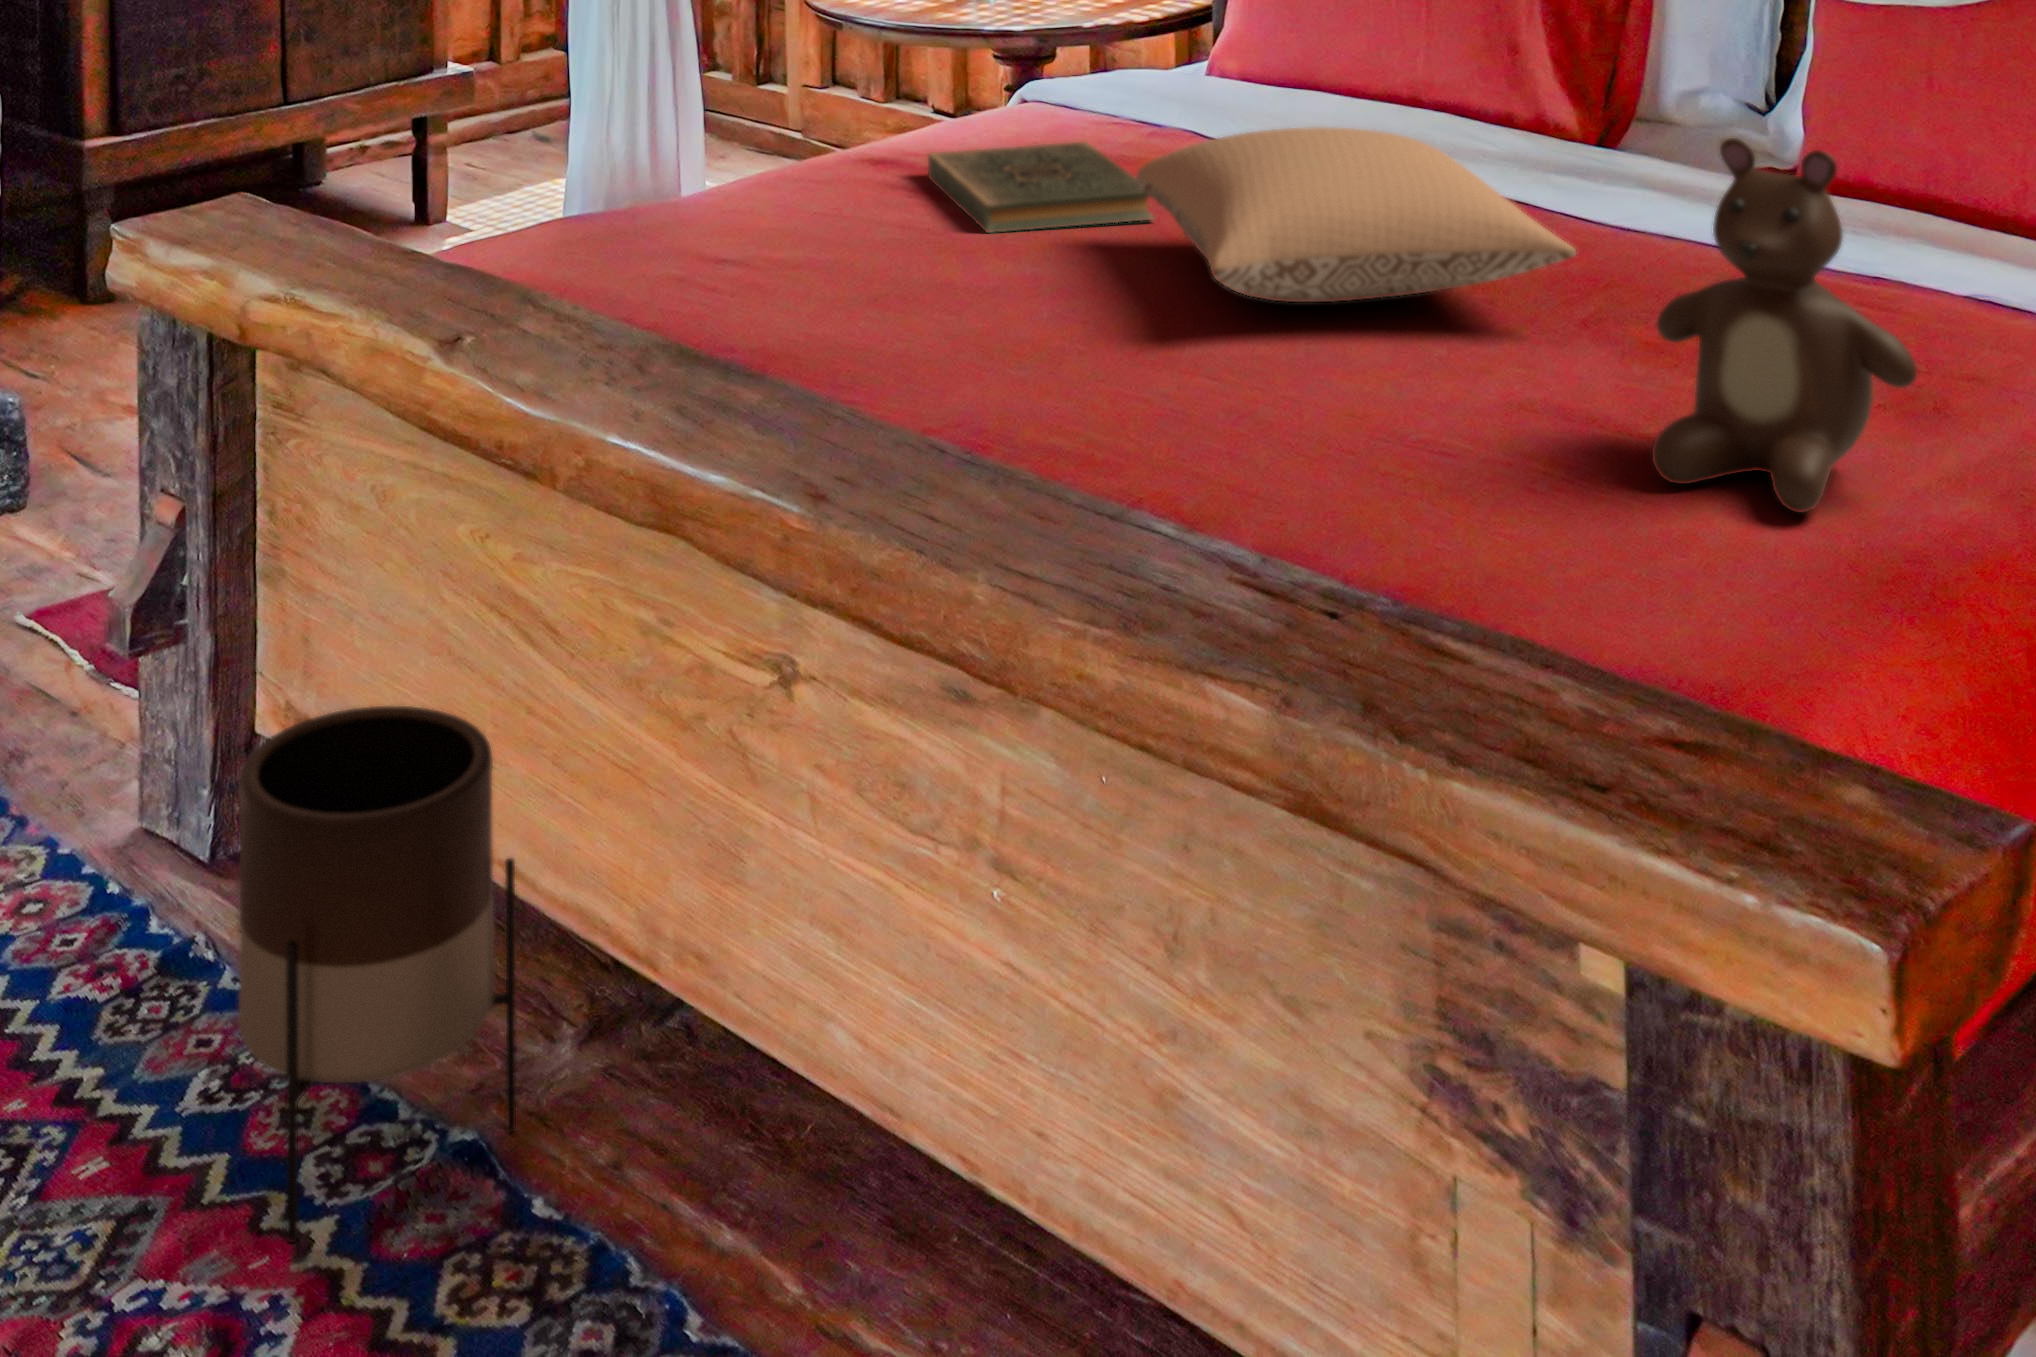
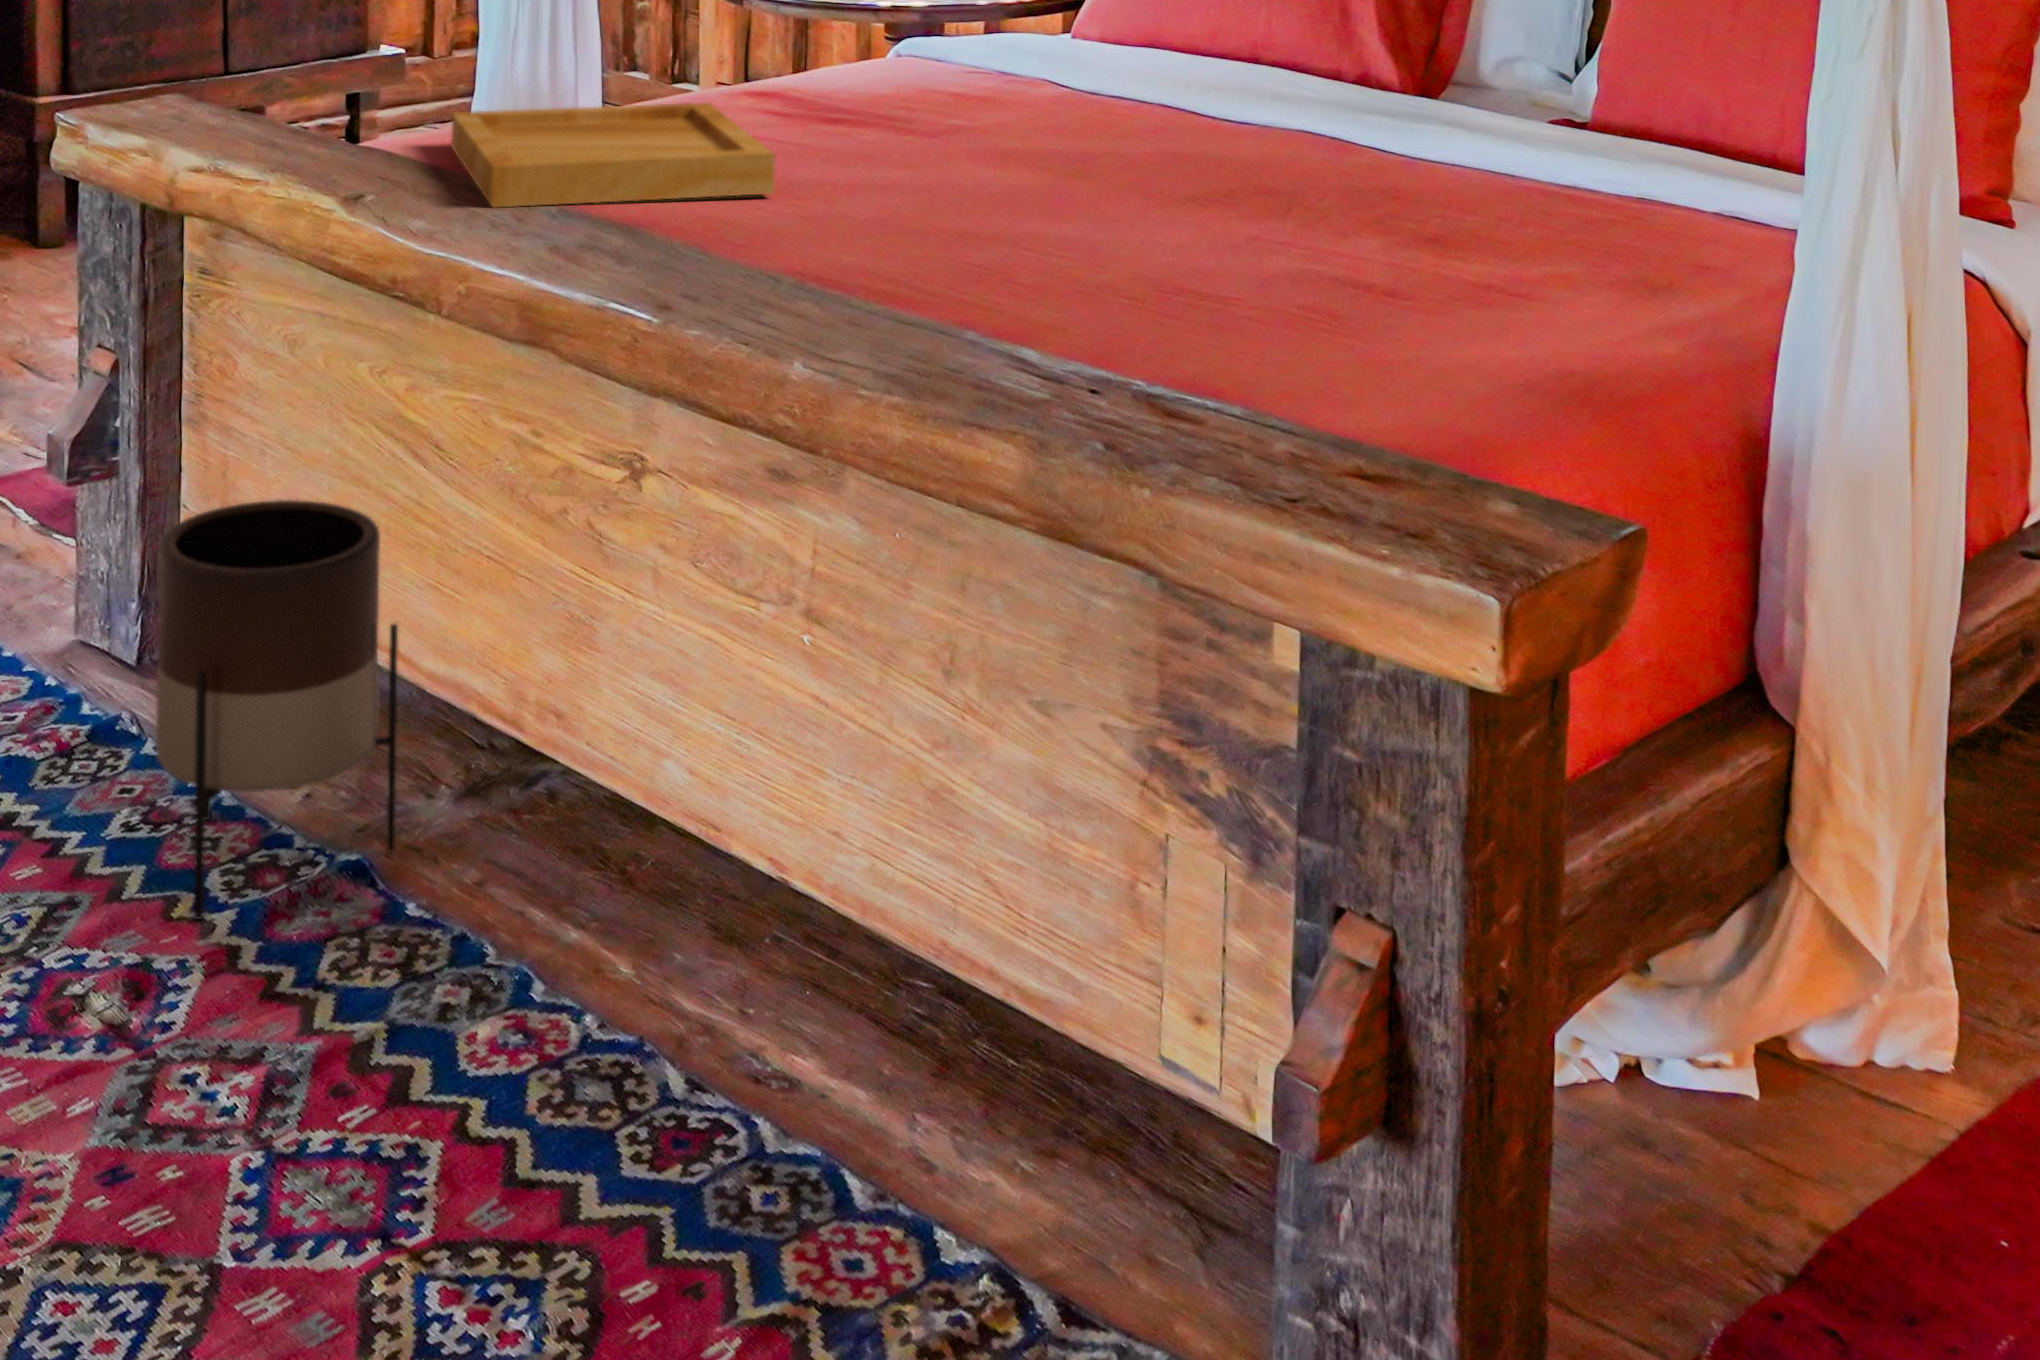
pillow: present [1136,127,1576,302] -> none [977,48,1352,191]
teddy bear: present [1652,138,1917,513] -> none [1385,28,1616,334]
book: present [928,141,1155,233] -> none [797,77,997,141]
tray: none [554,196,924,352] -> present [452,103,775,207]

